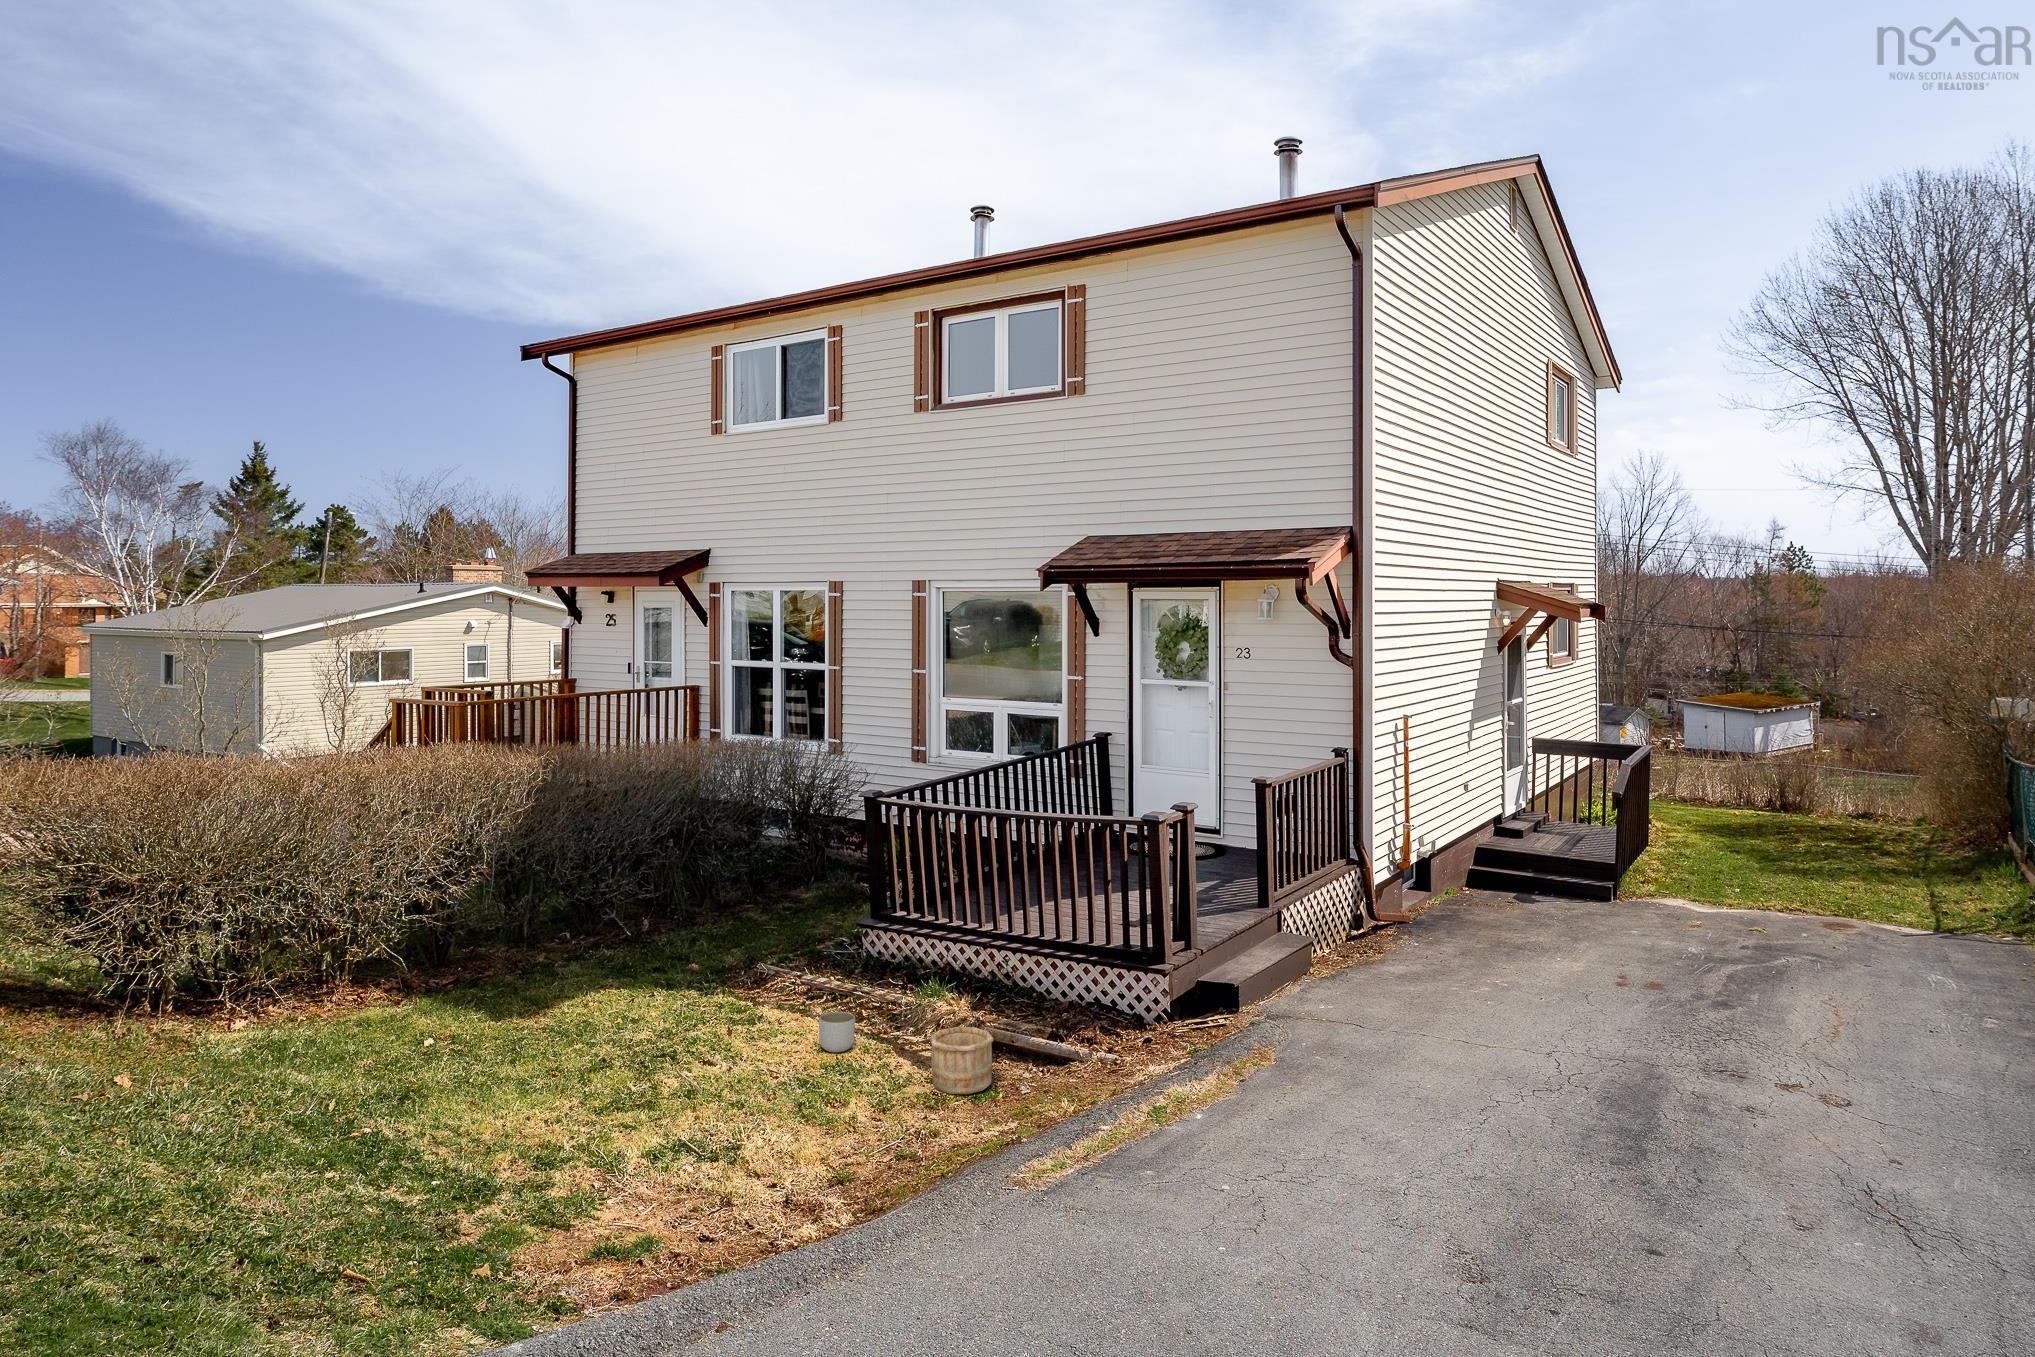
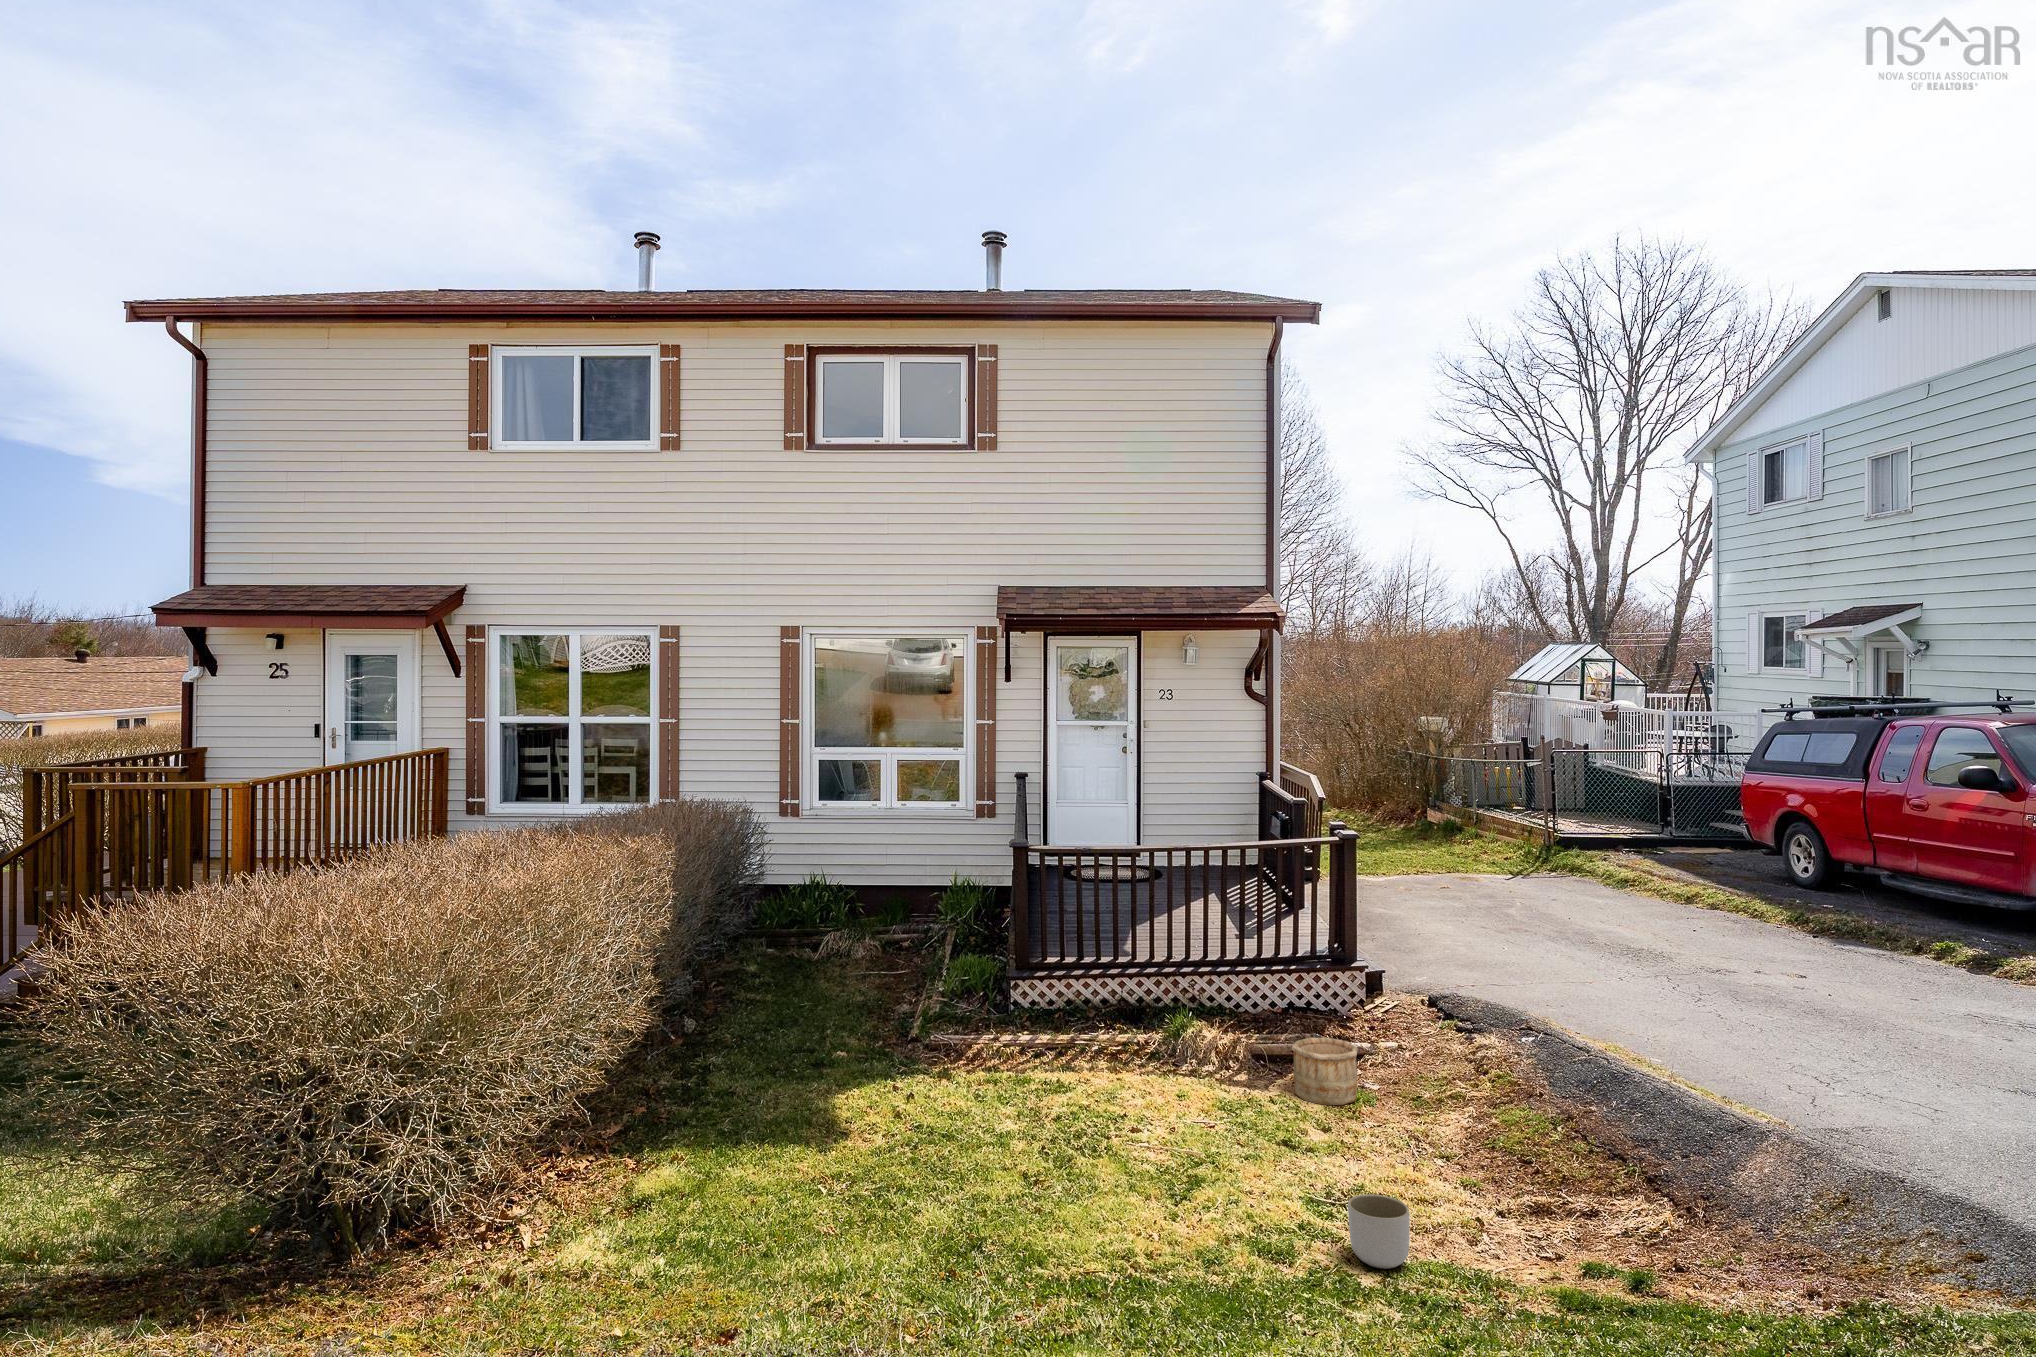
planter: present [819,1012,855,1052] -> present [1348,1194,1410,1269]

